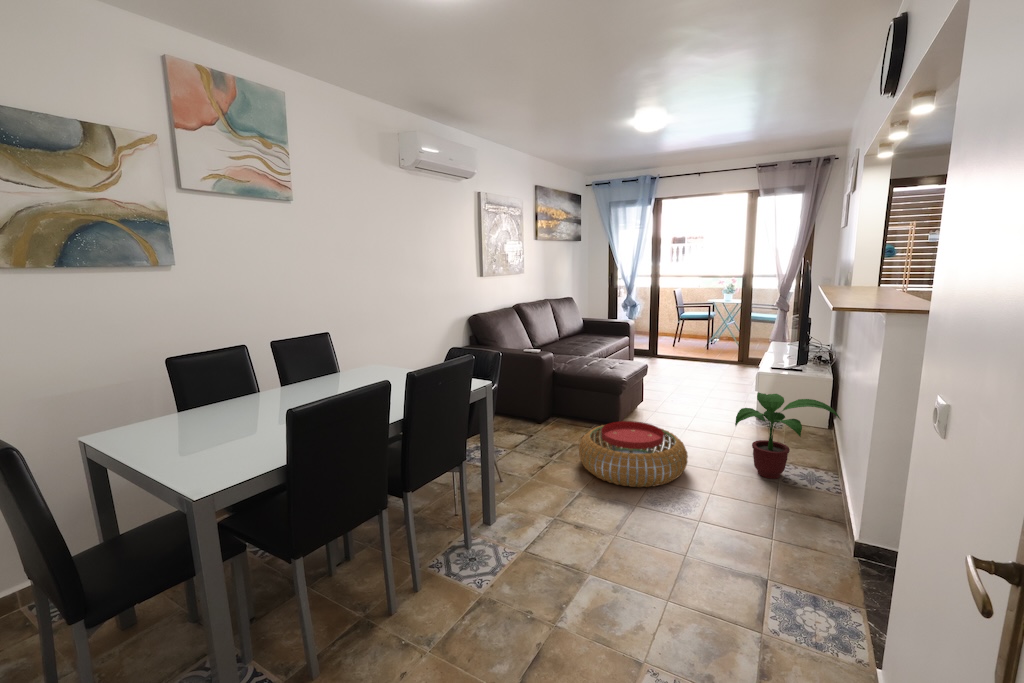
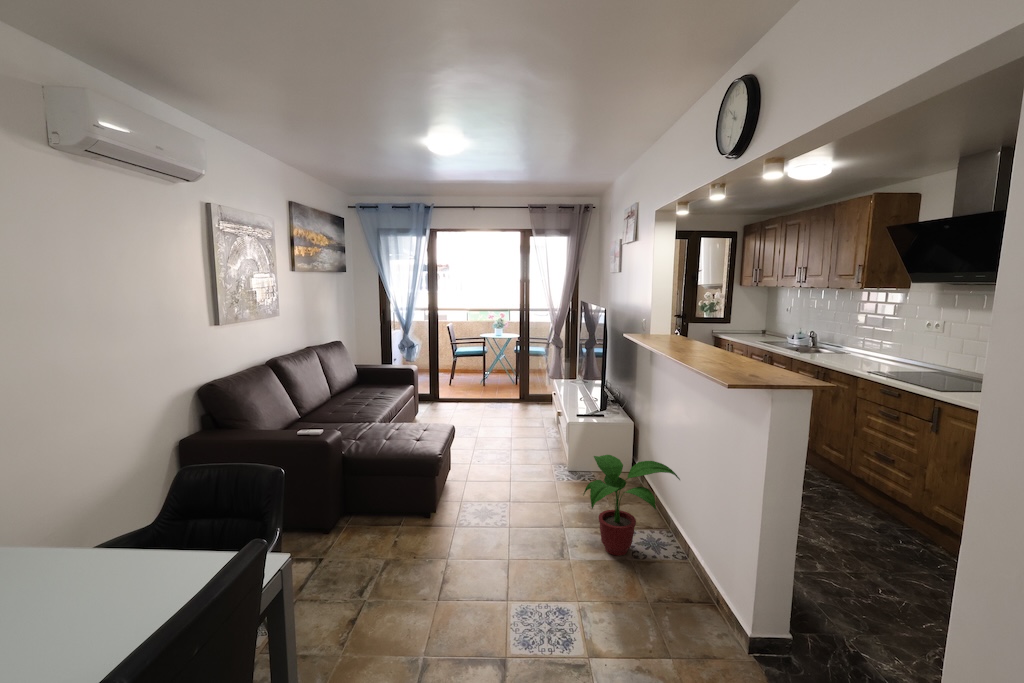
pouf: present [579,421,688,487] -> none [404,516,543,624]

